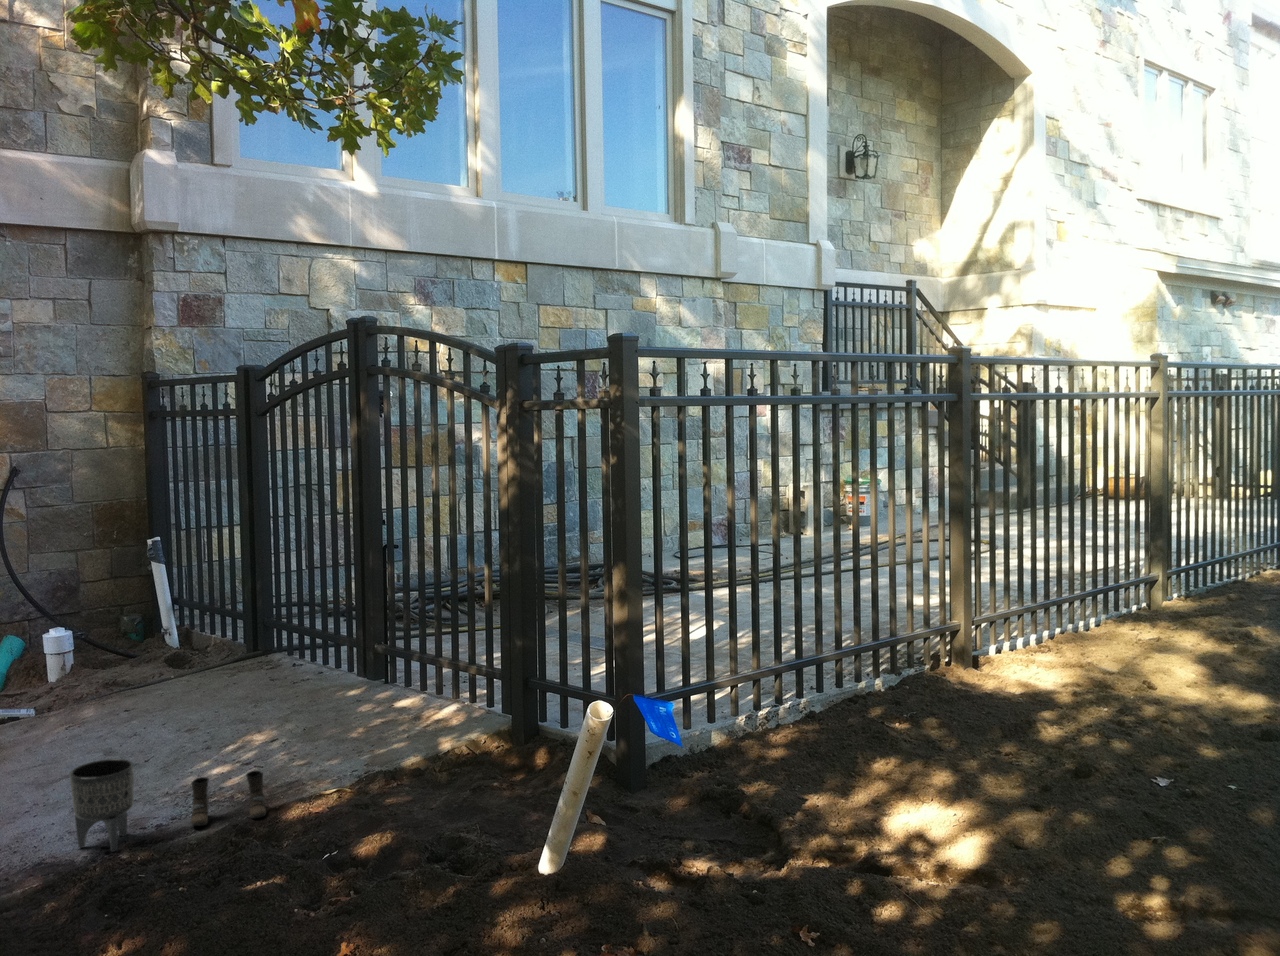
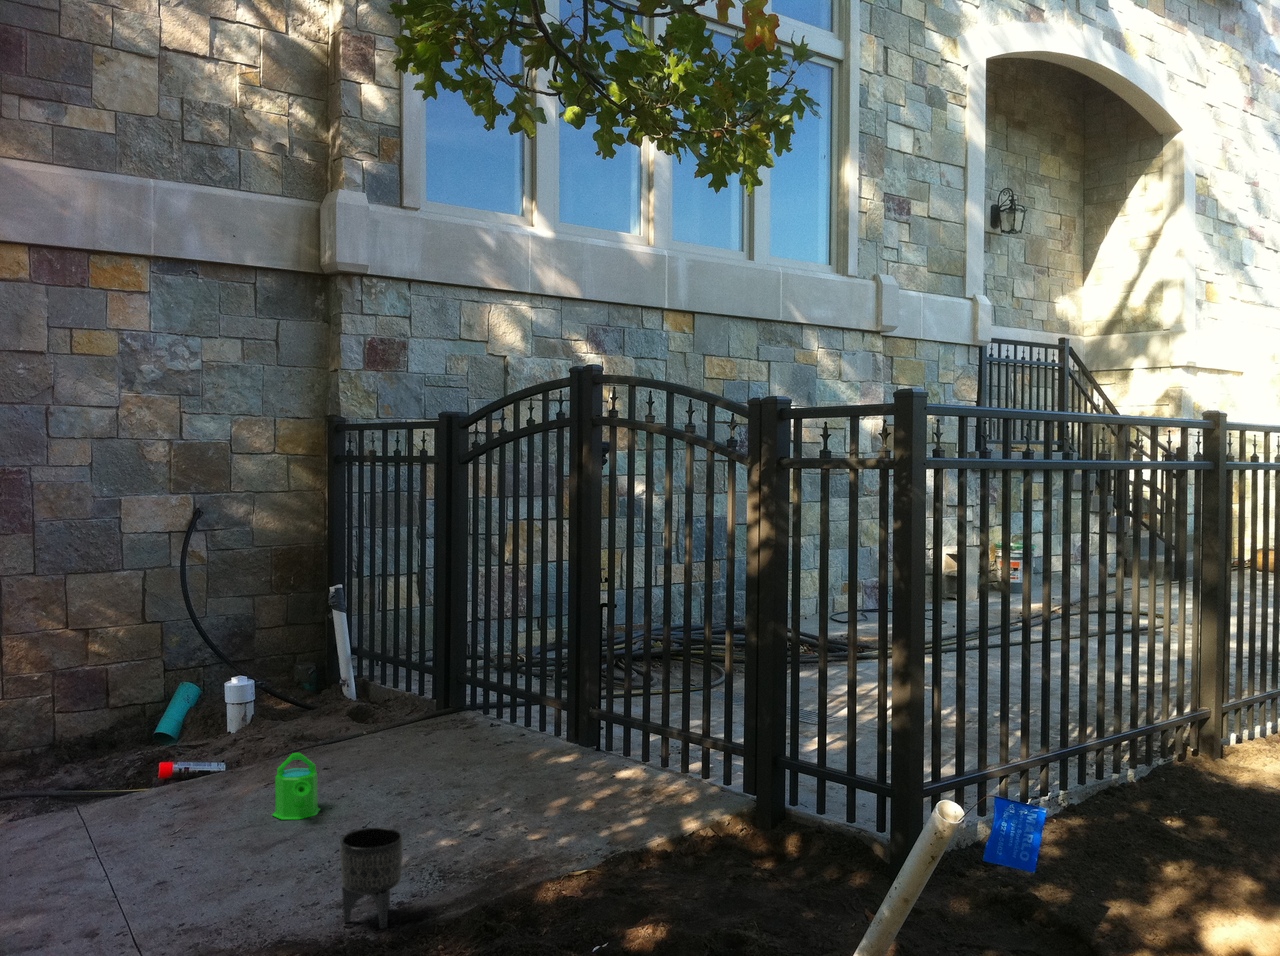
watering can: none [51,696,102,760] -> present [273,753,320,820]
boots: present [191,771,266,826] -> none [454,845,531,904]

